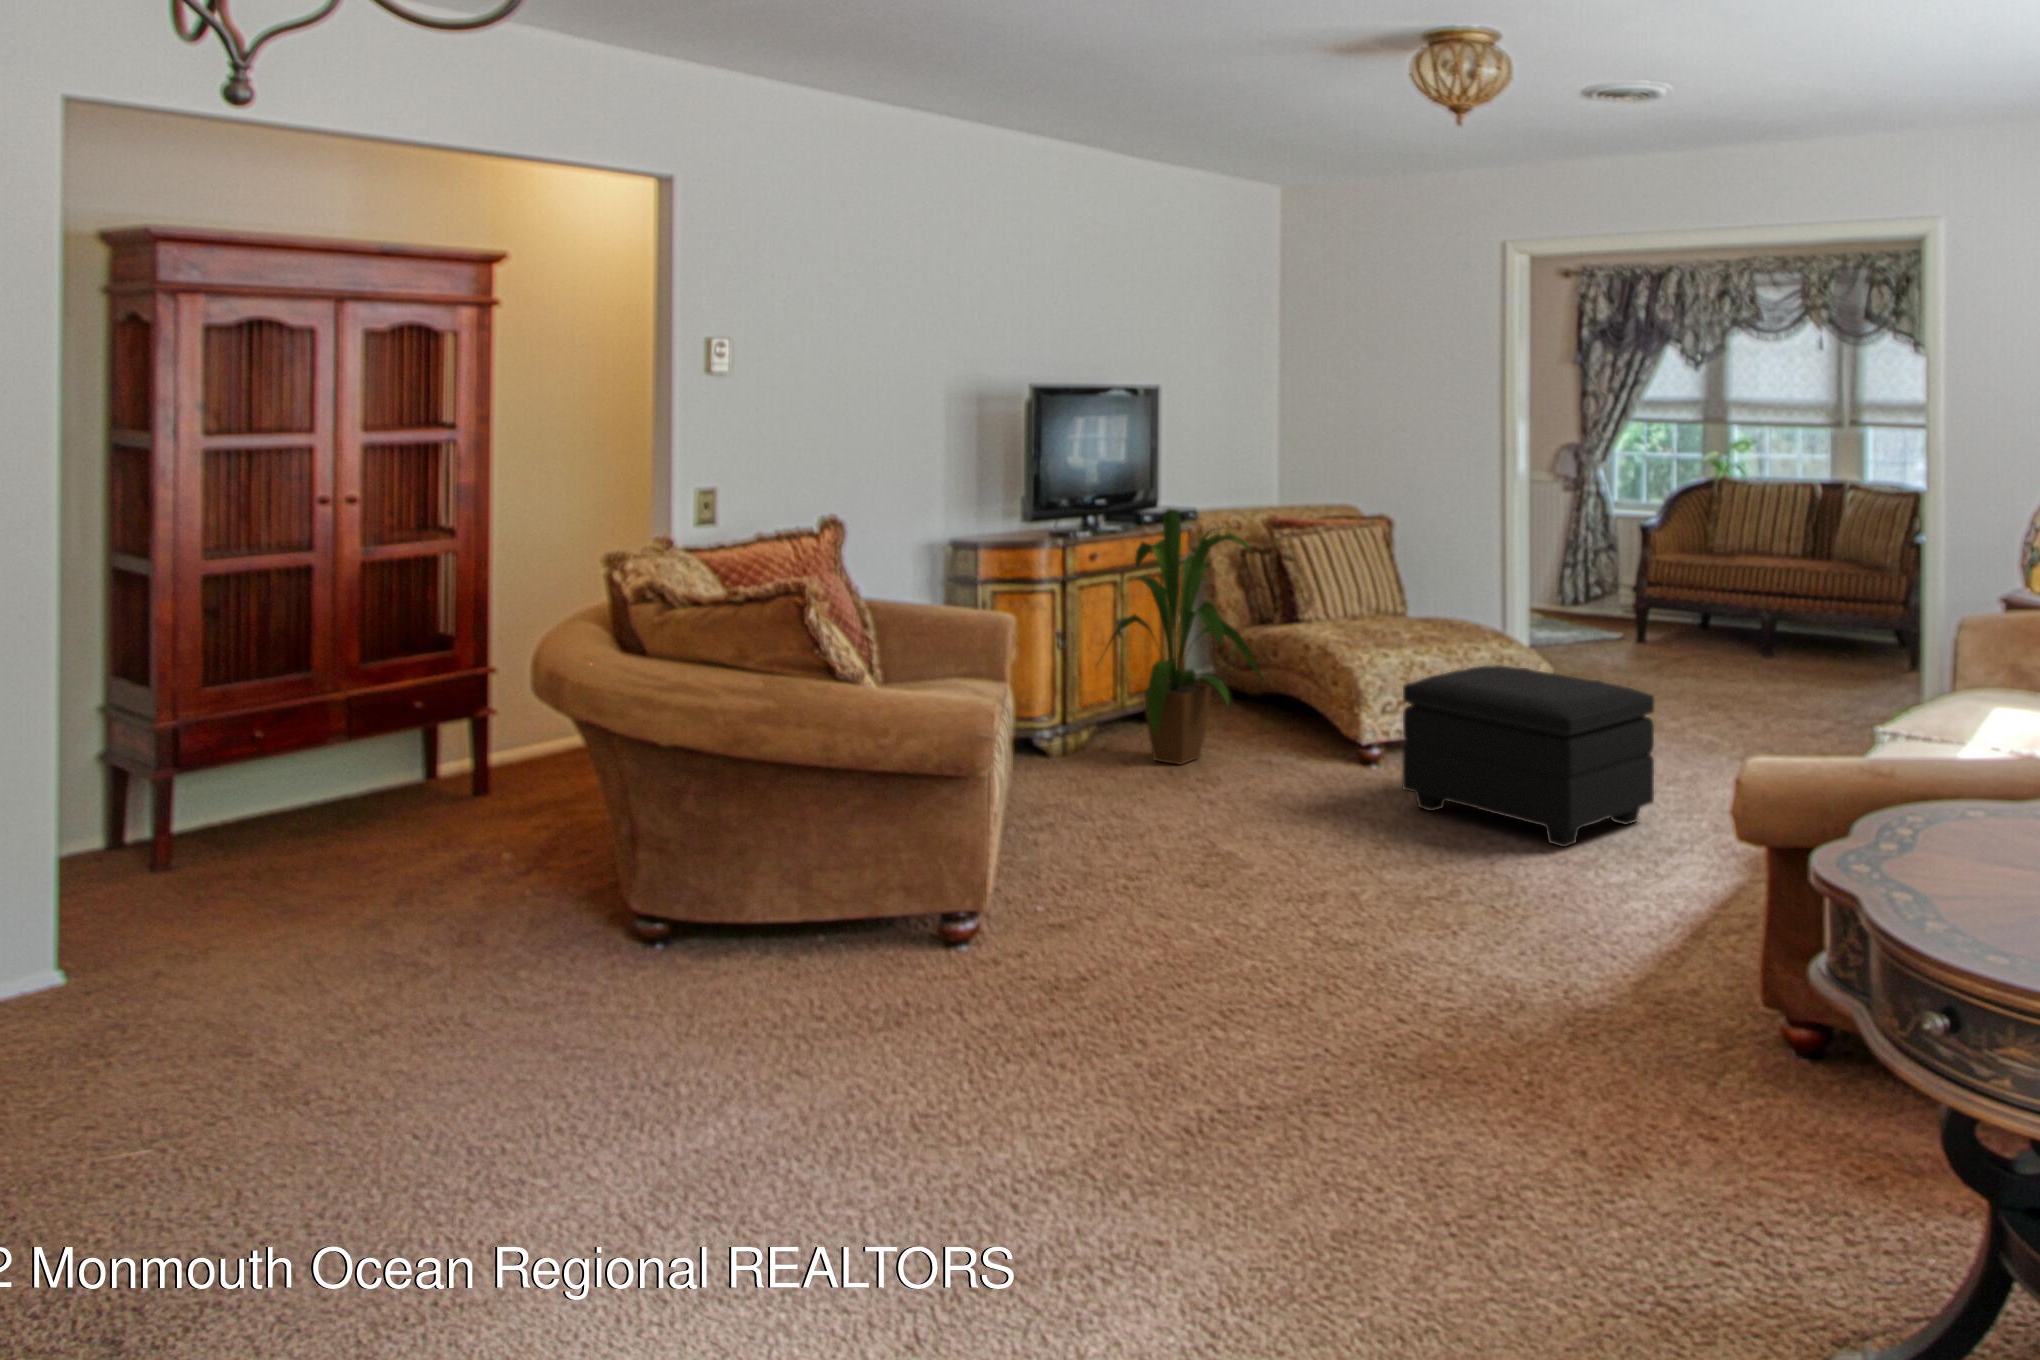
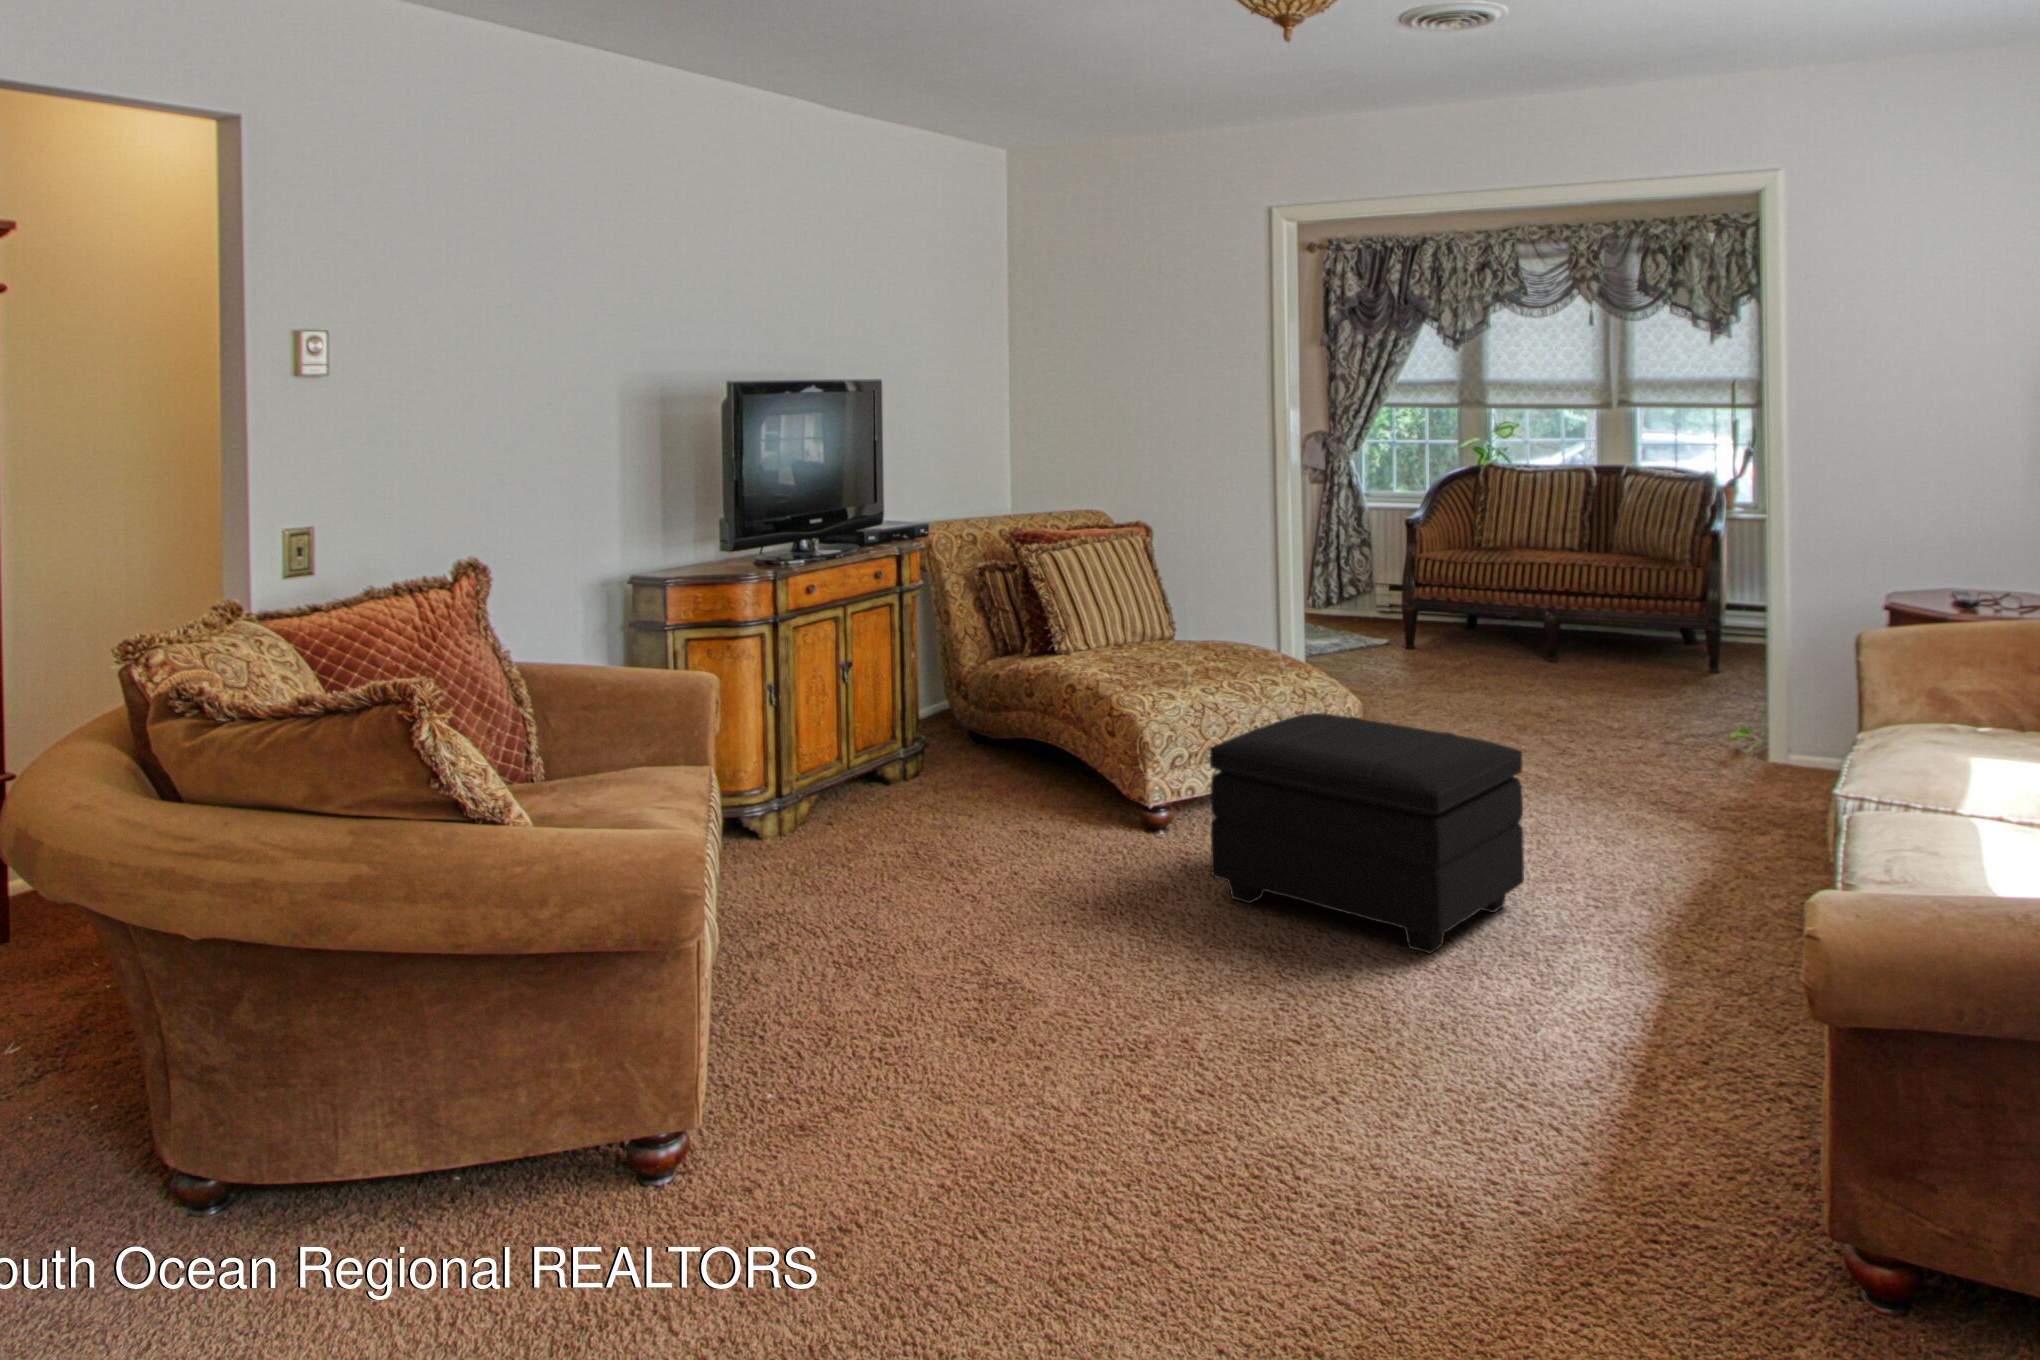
house plant: present [1099,509,1264,765] -> none [816,532,1027,844]

